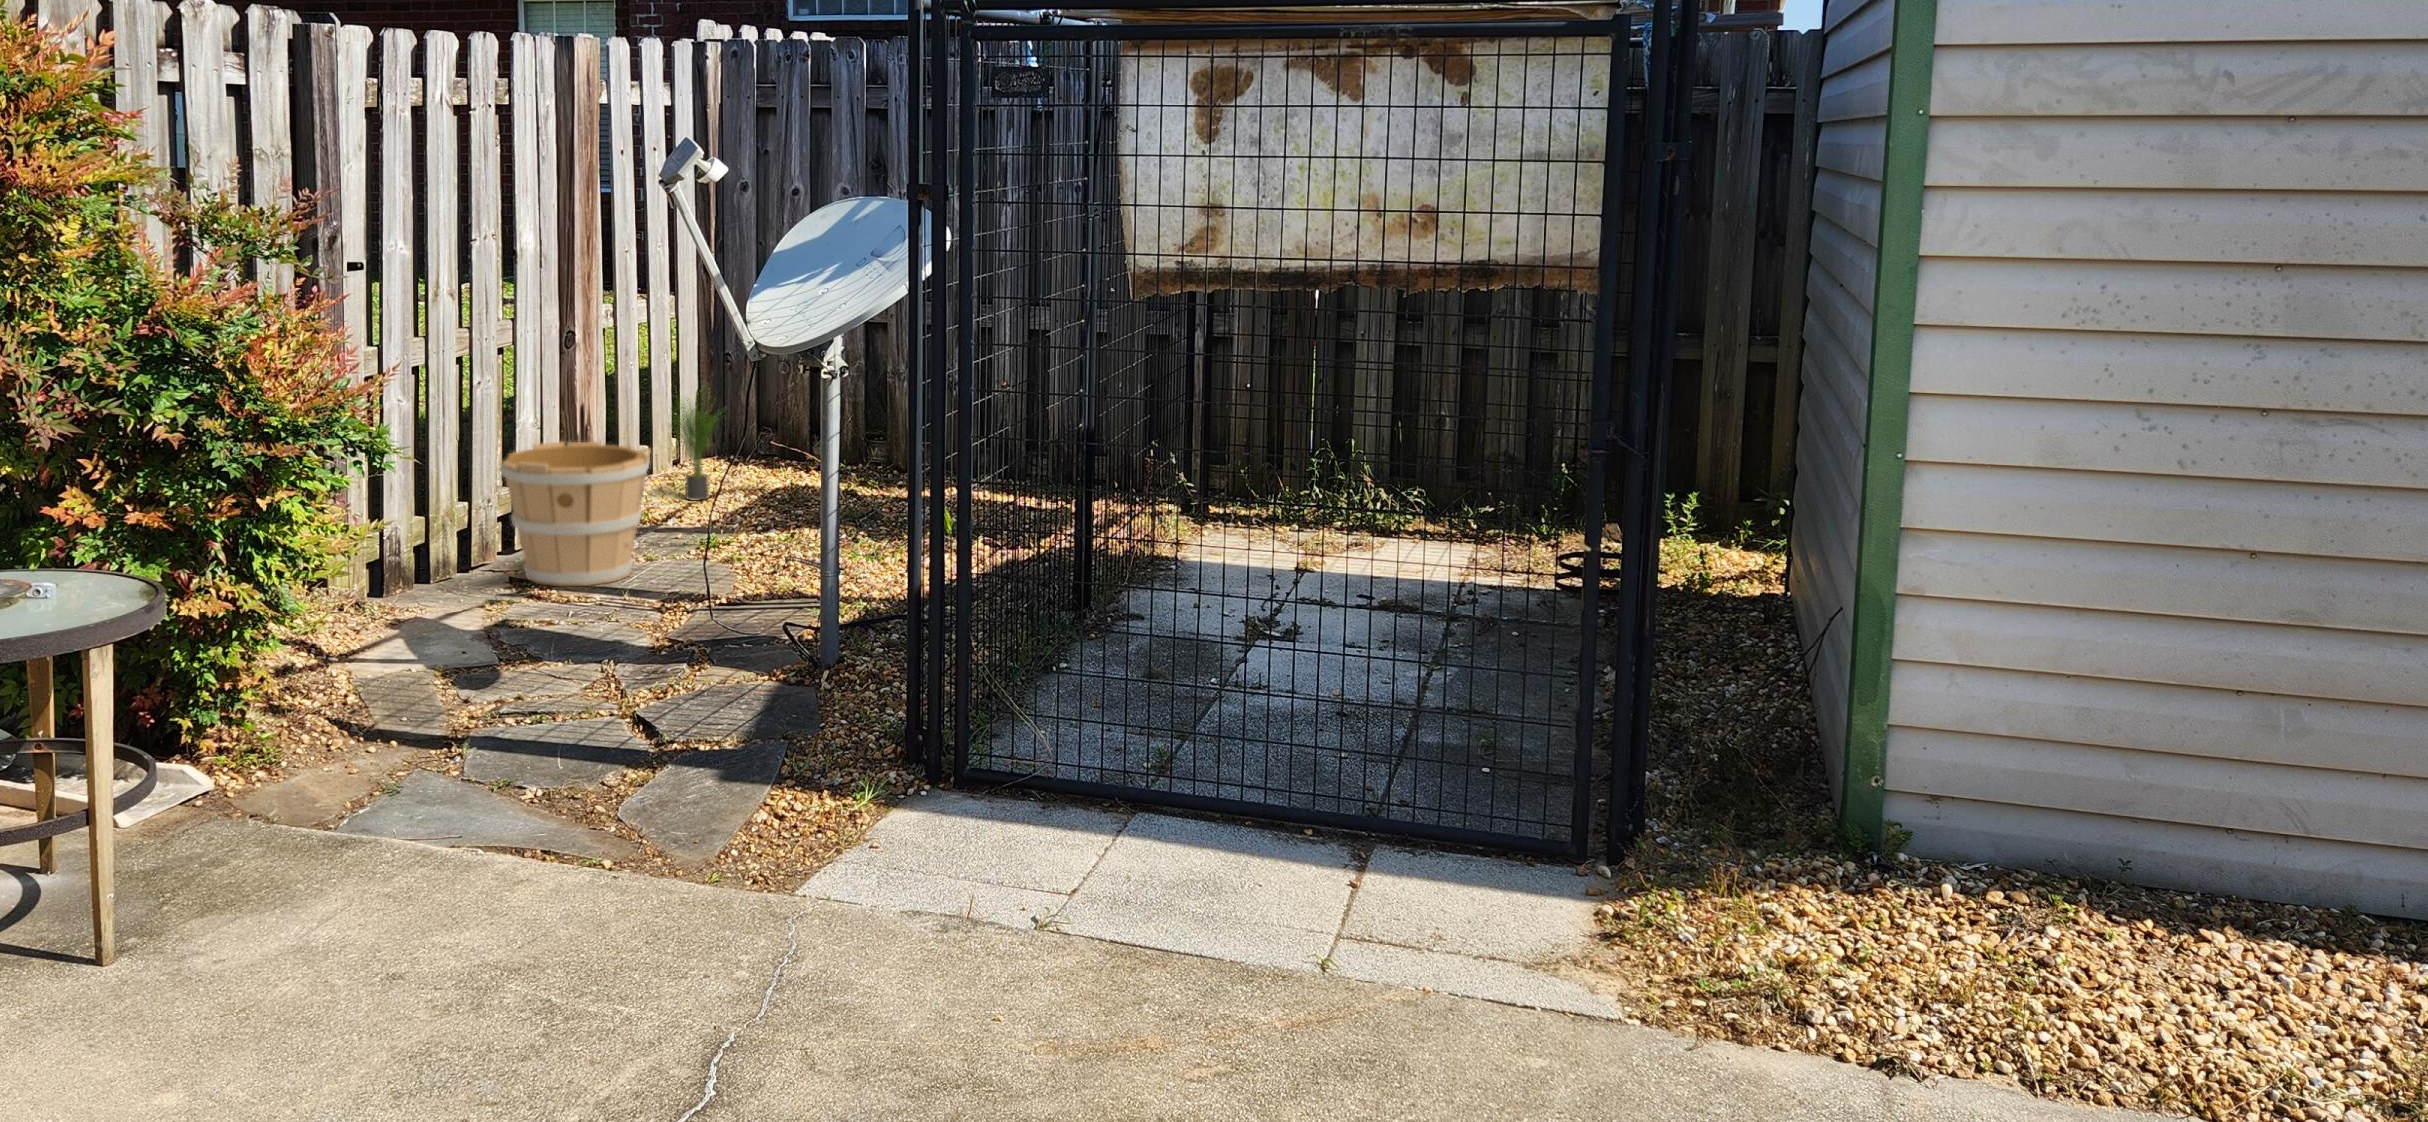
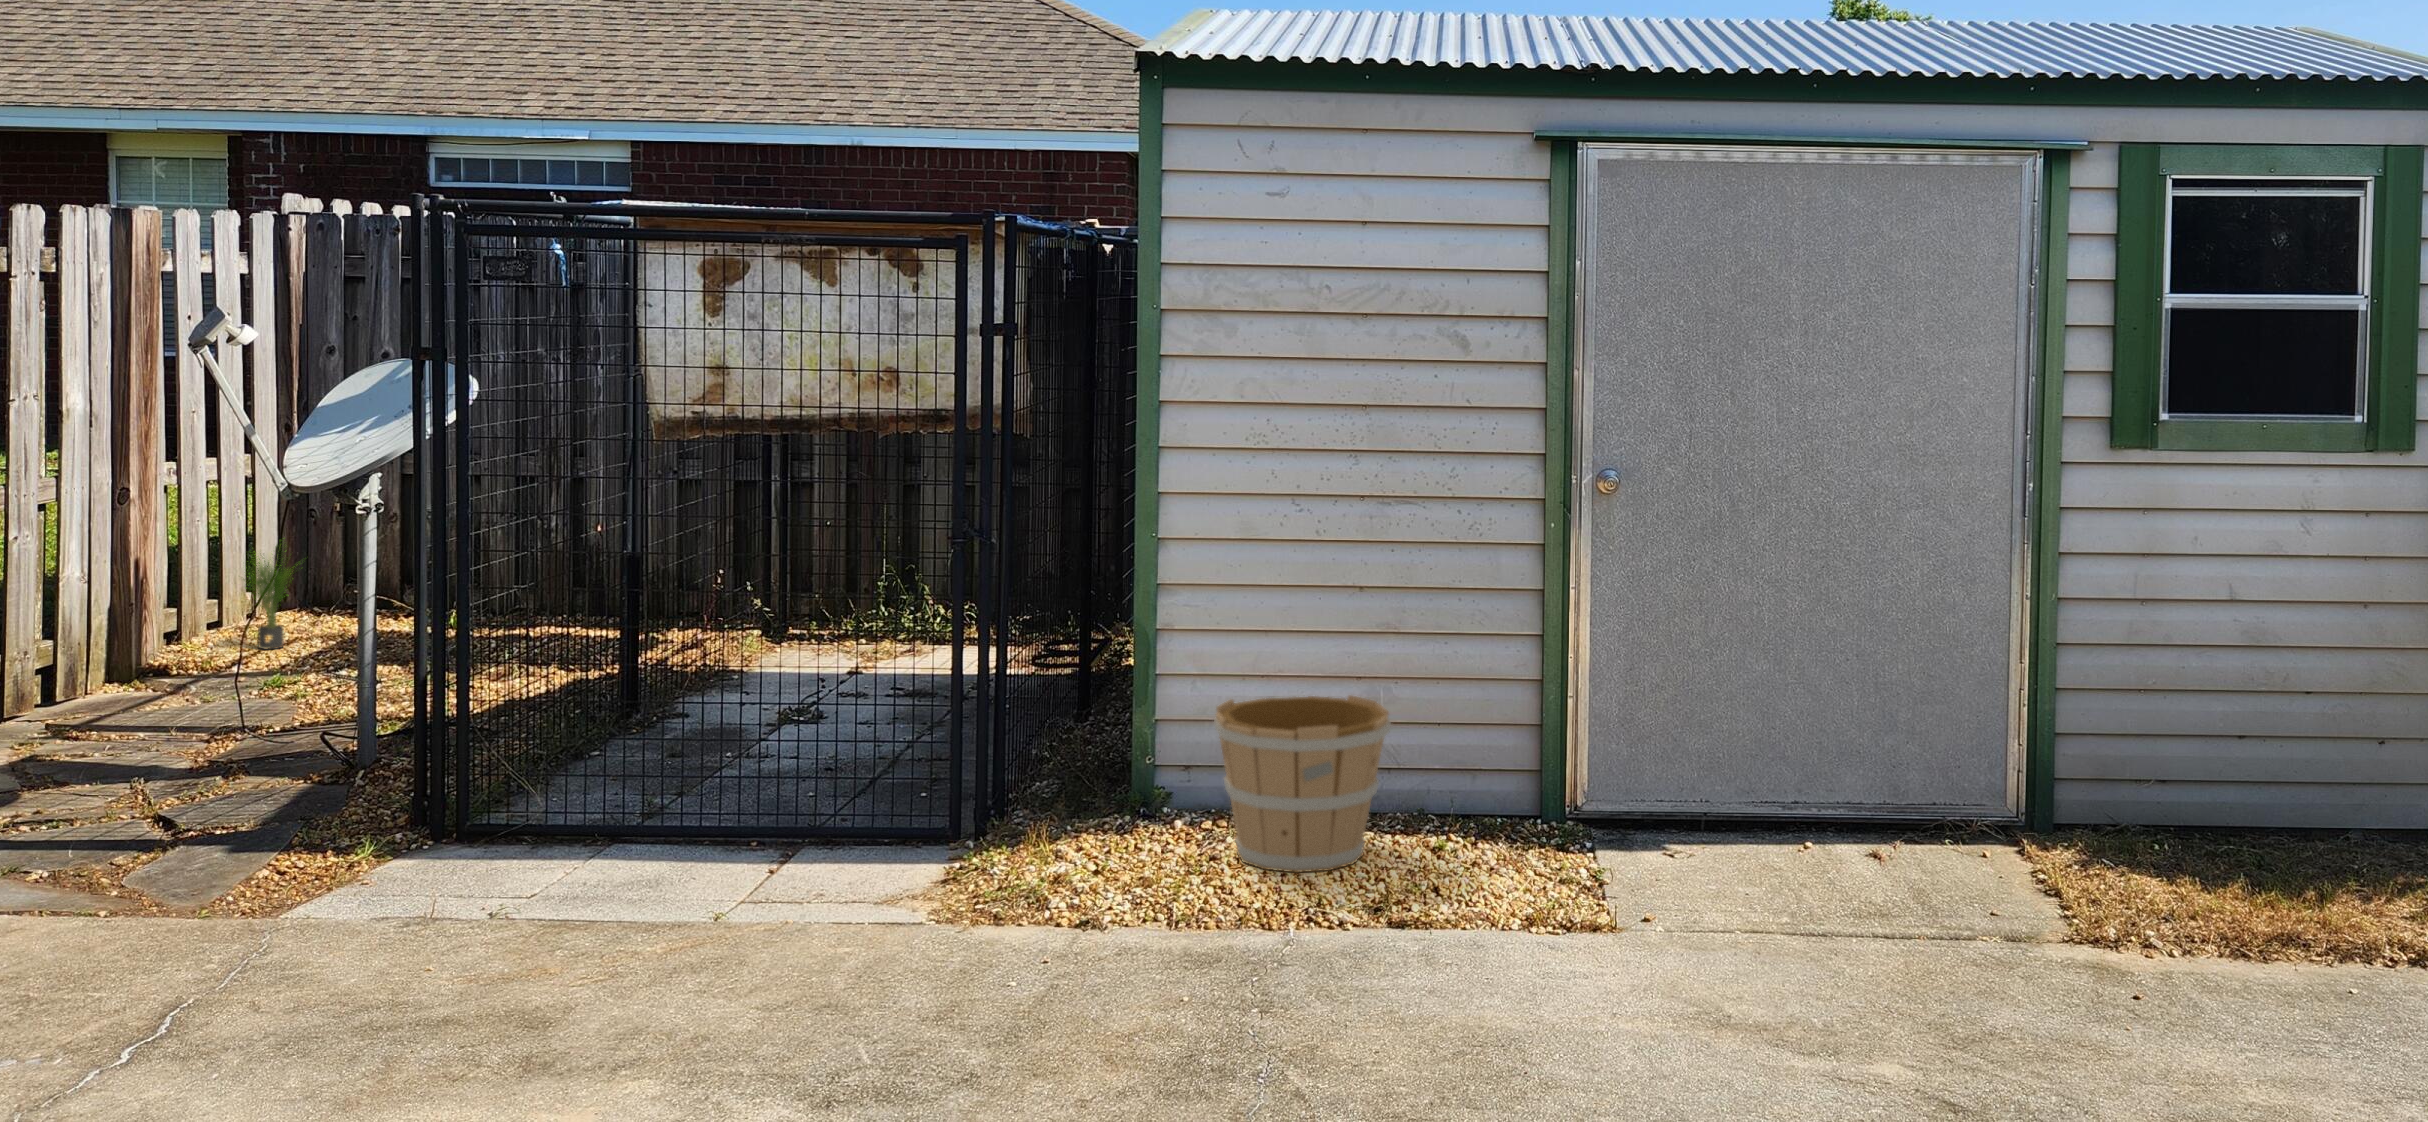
wooden bucket: present [500,442,650,586] -> present [1214,695,1391,873]

